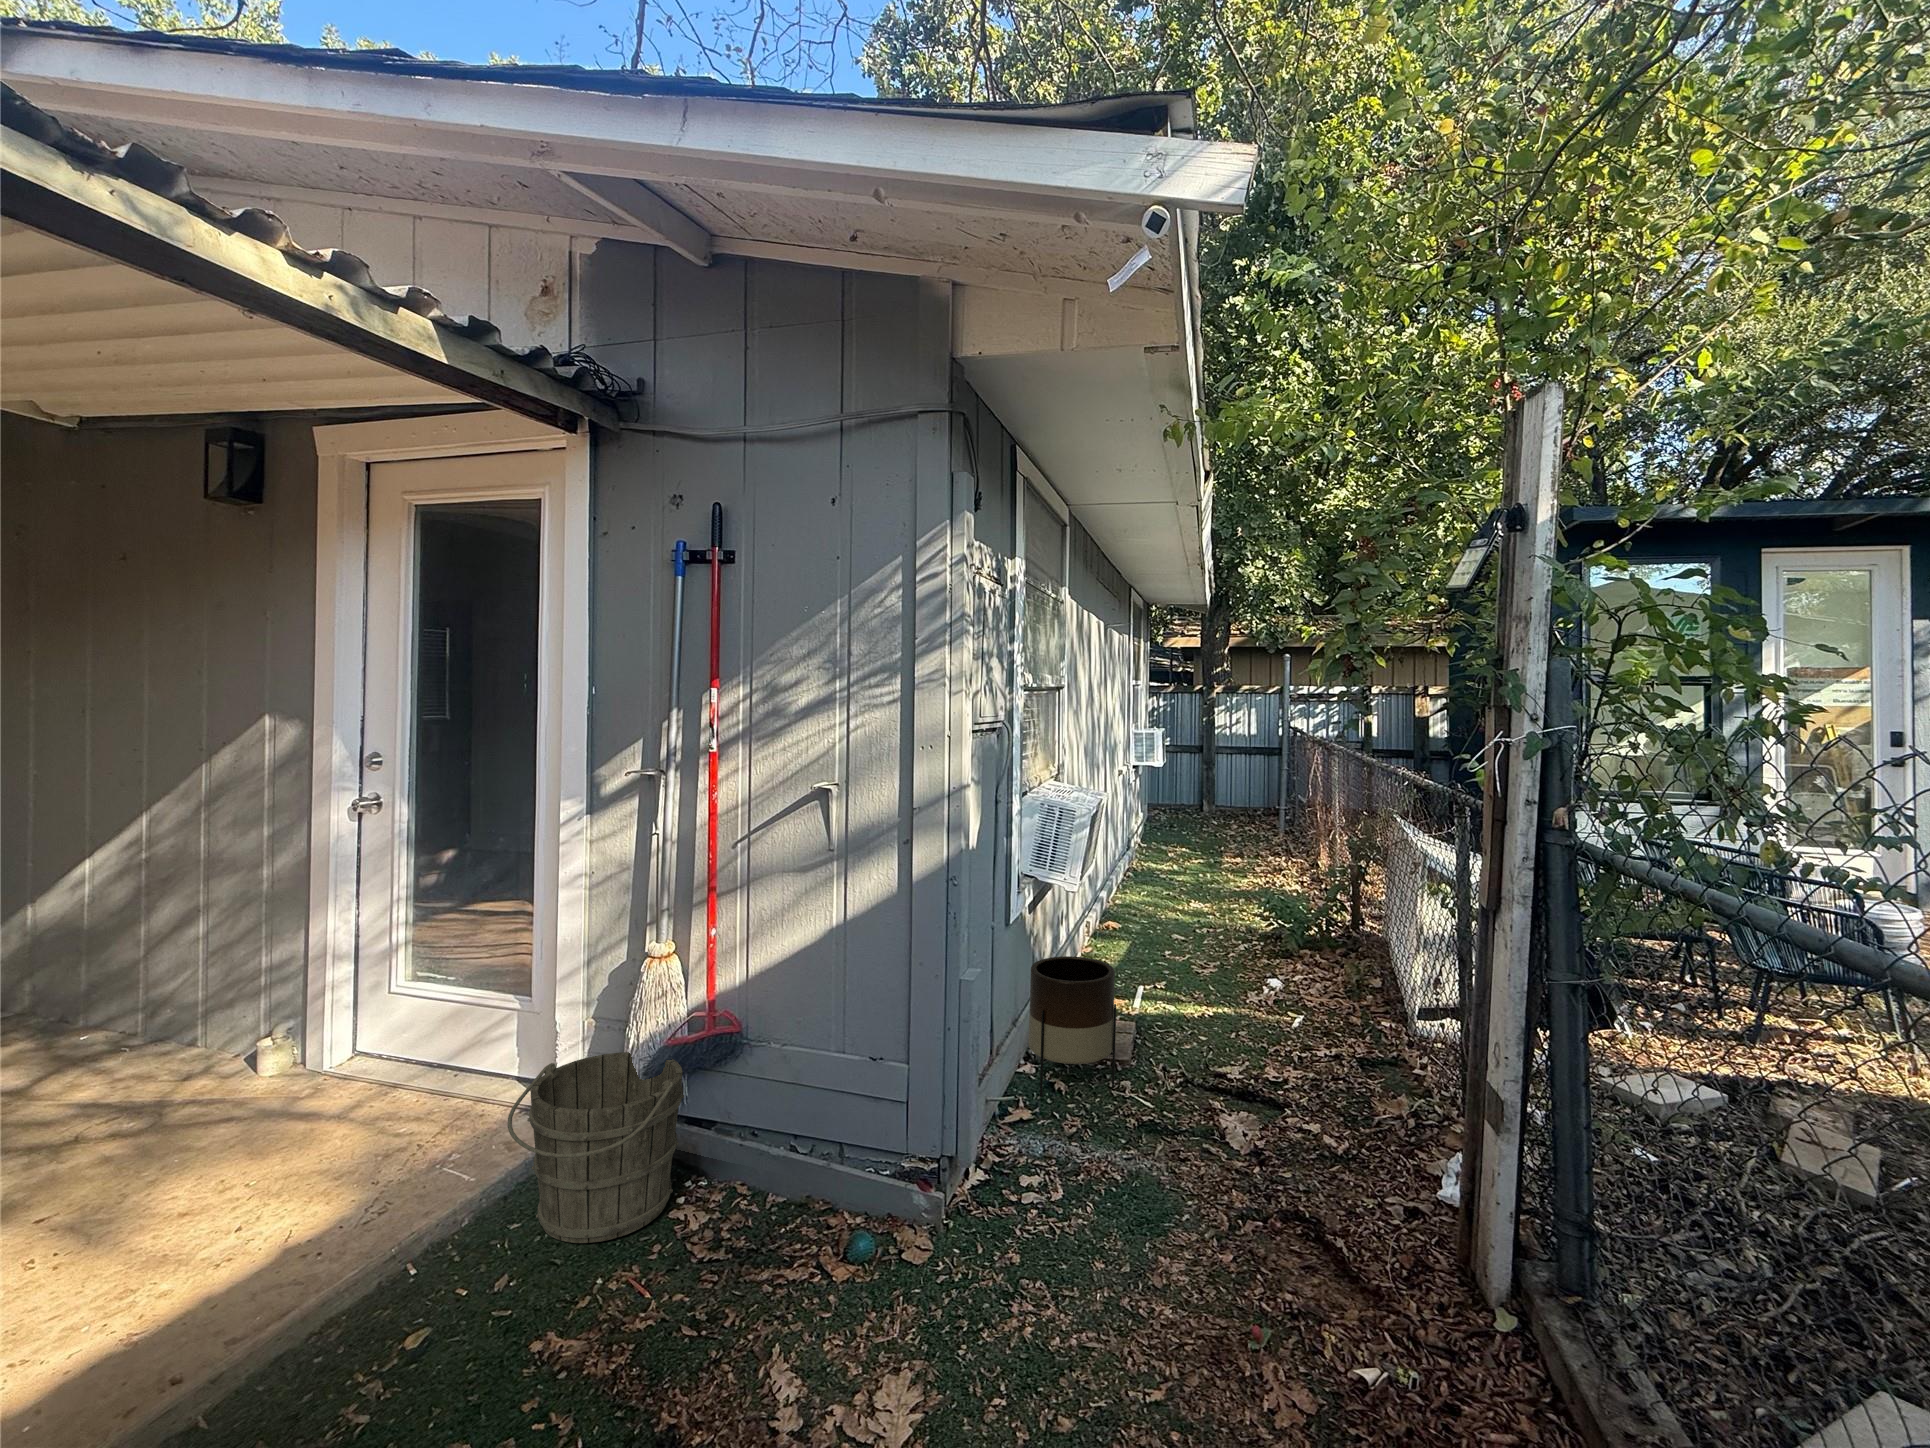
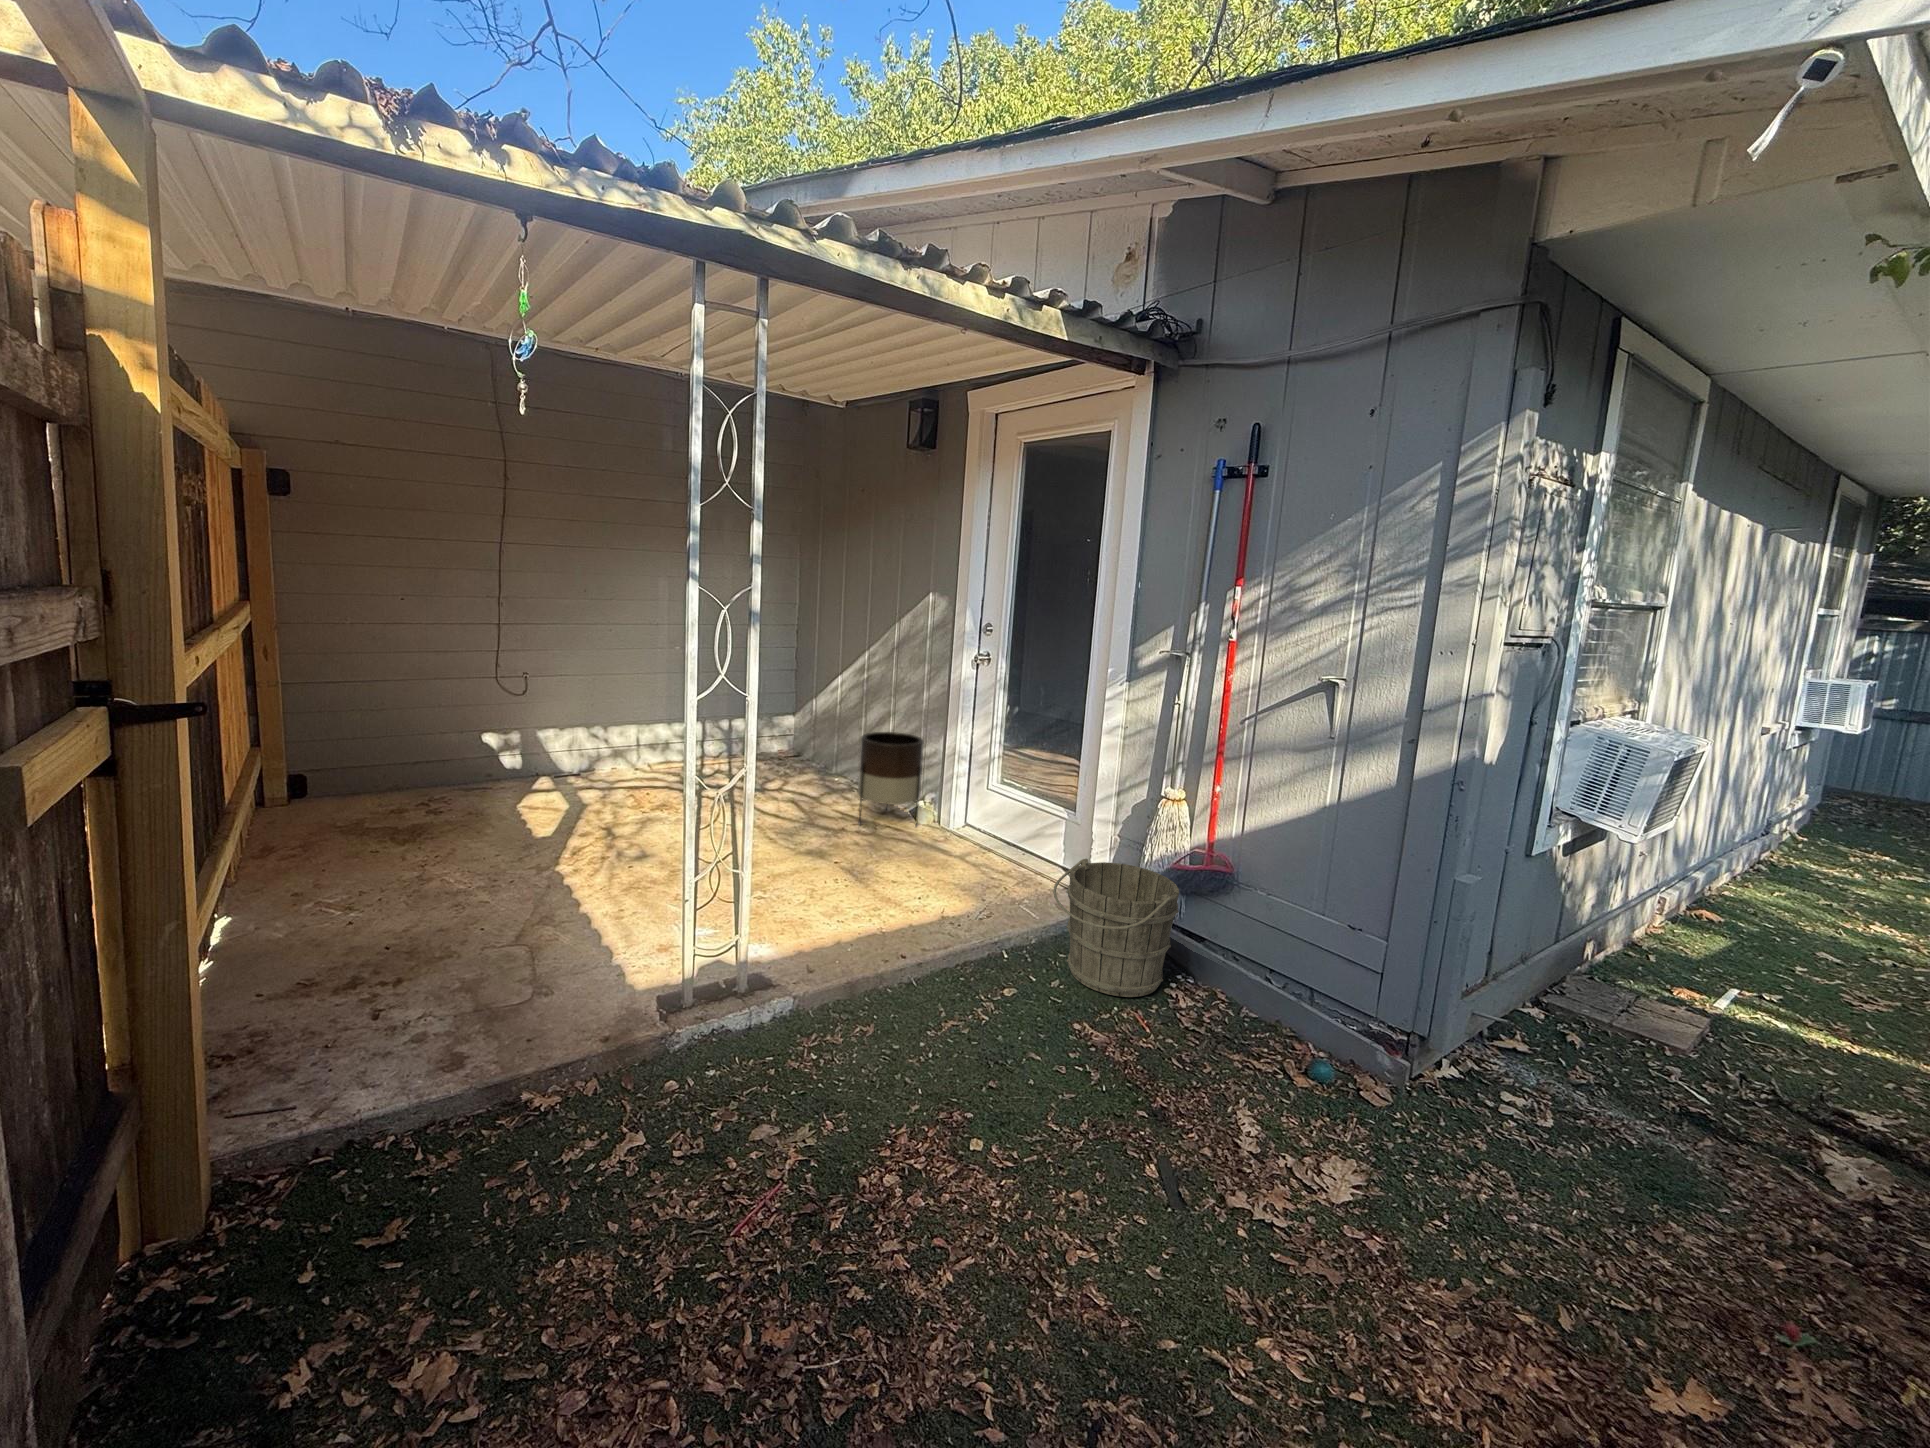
planter: present [1028,956,1116,1097] -> present [858,732,924,826]

